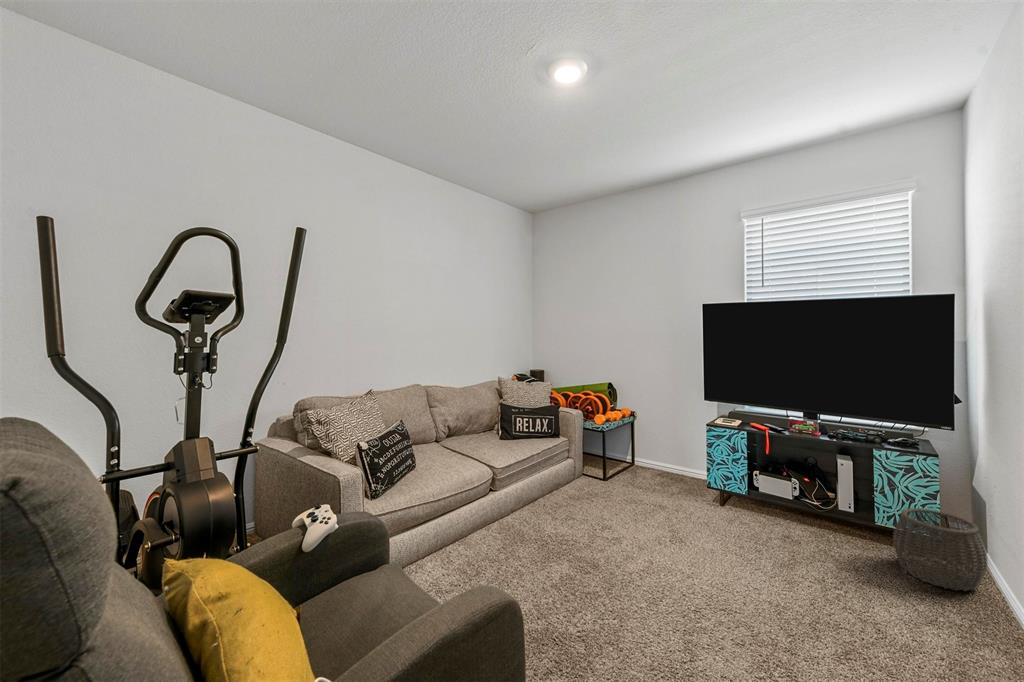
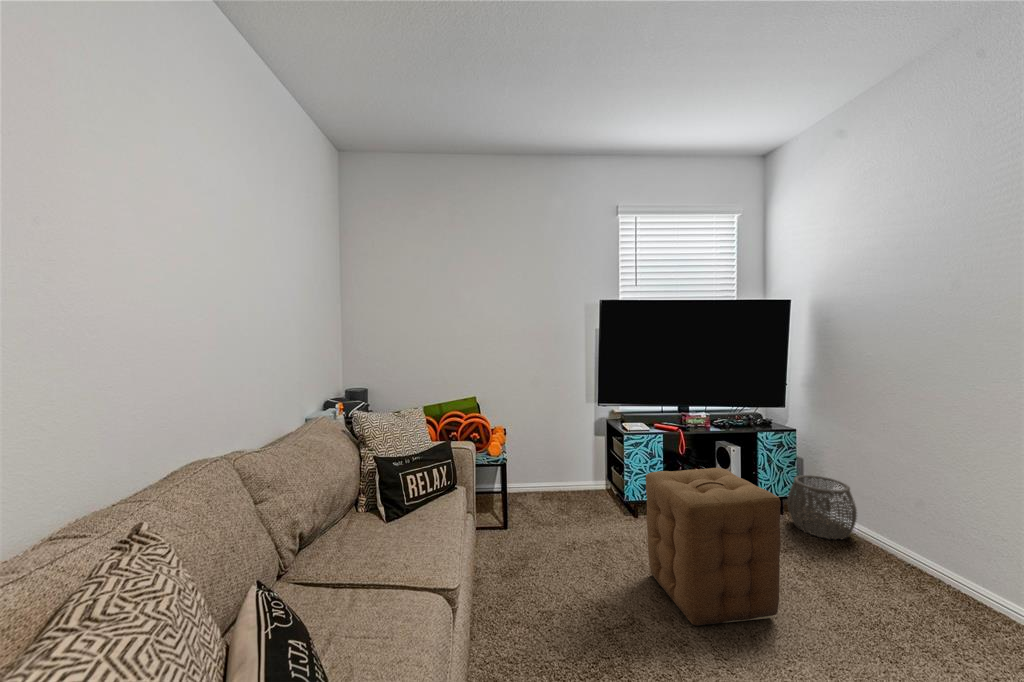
ottoman: none [642,448,739,577] -> present [646,468,781,626]

